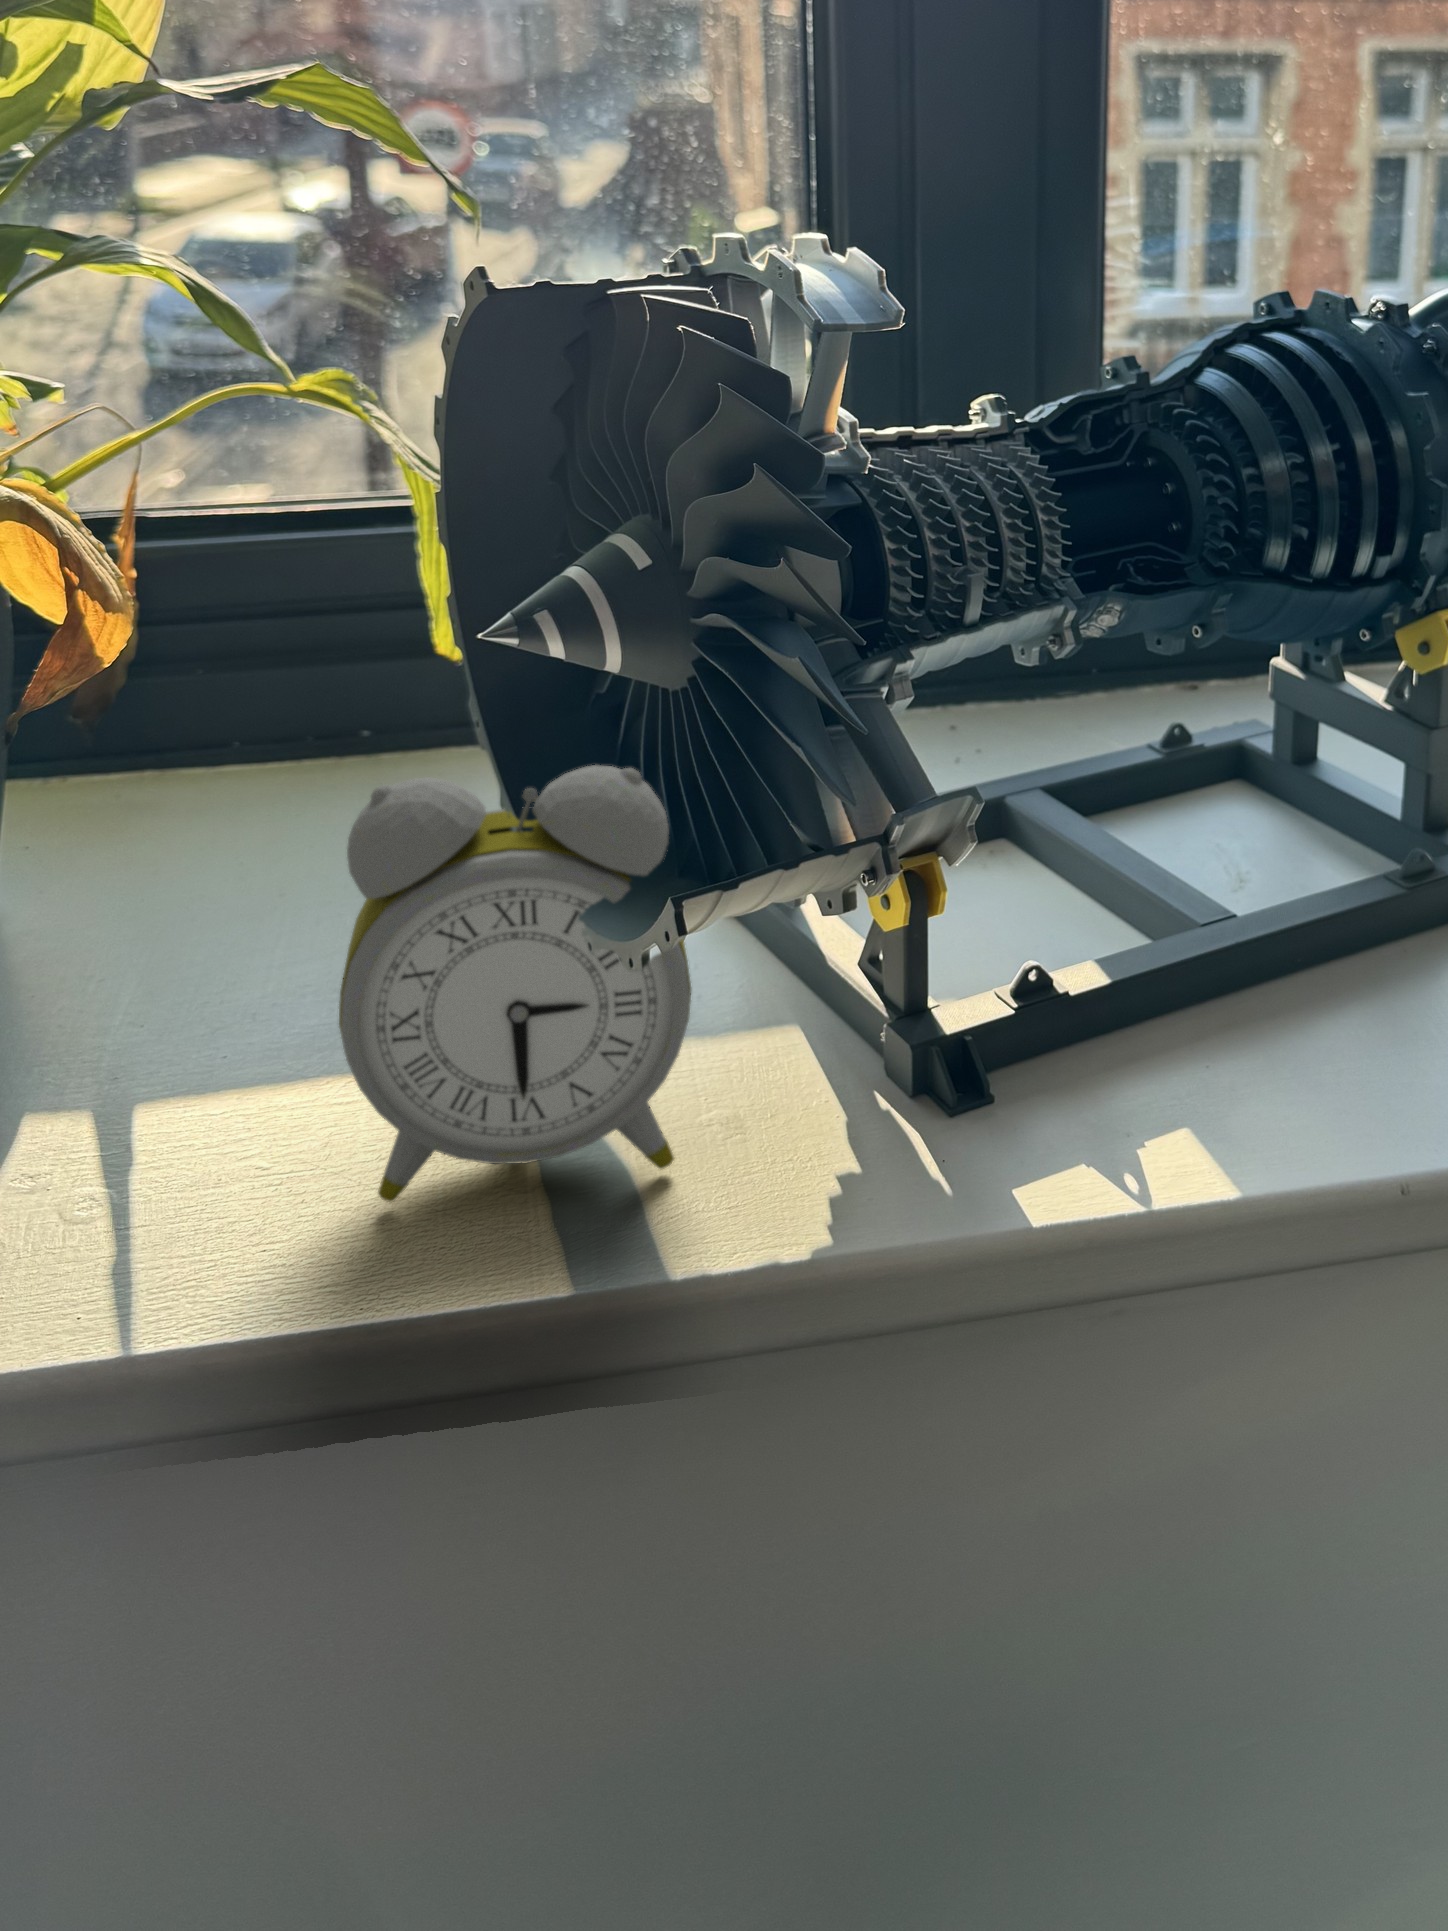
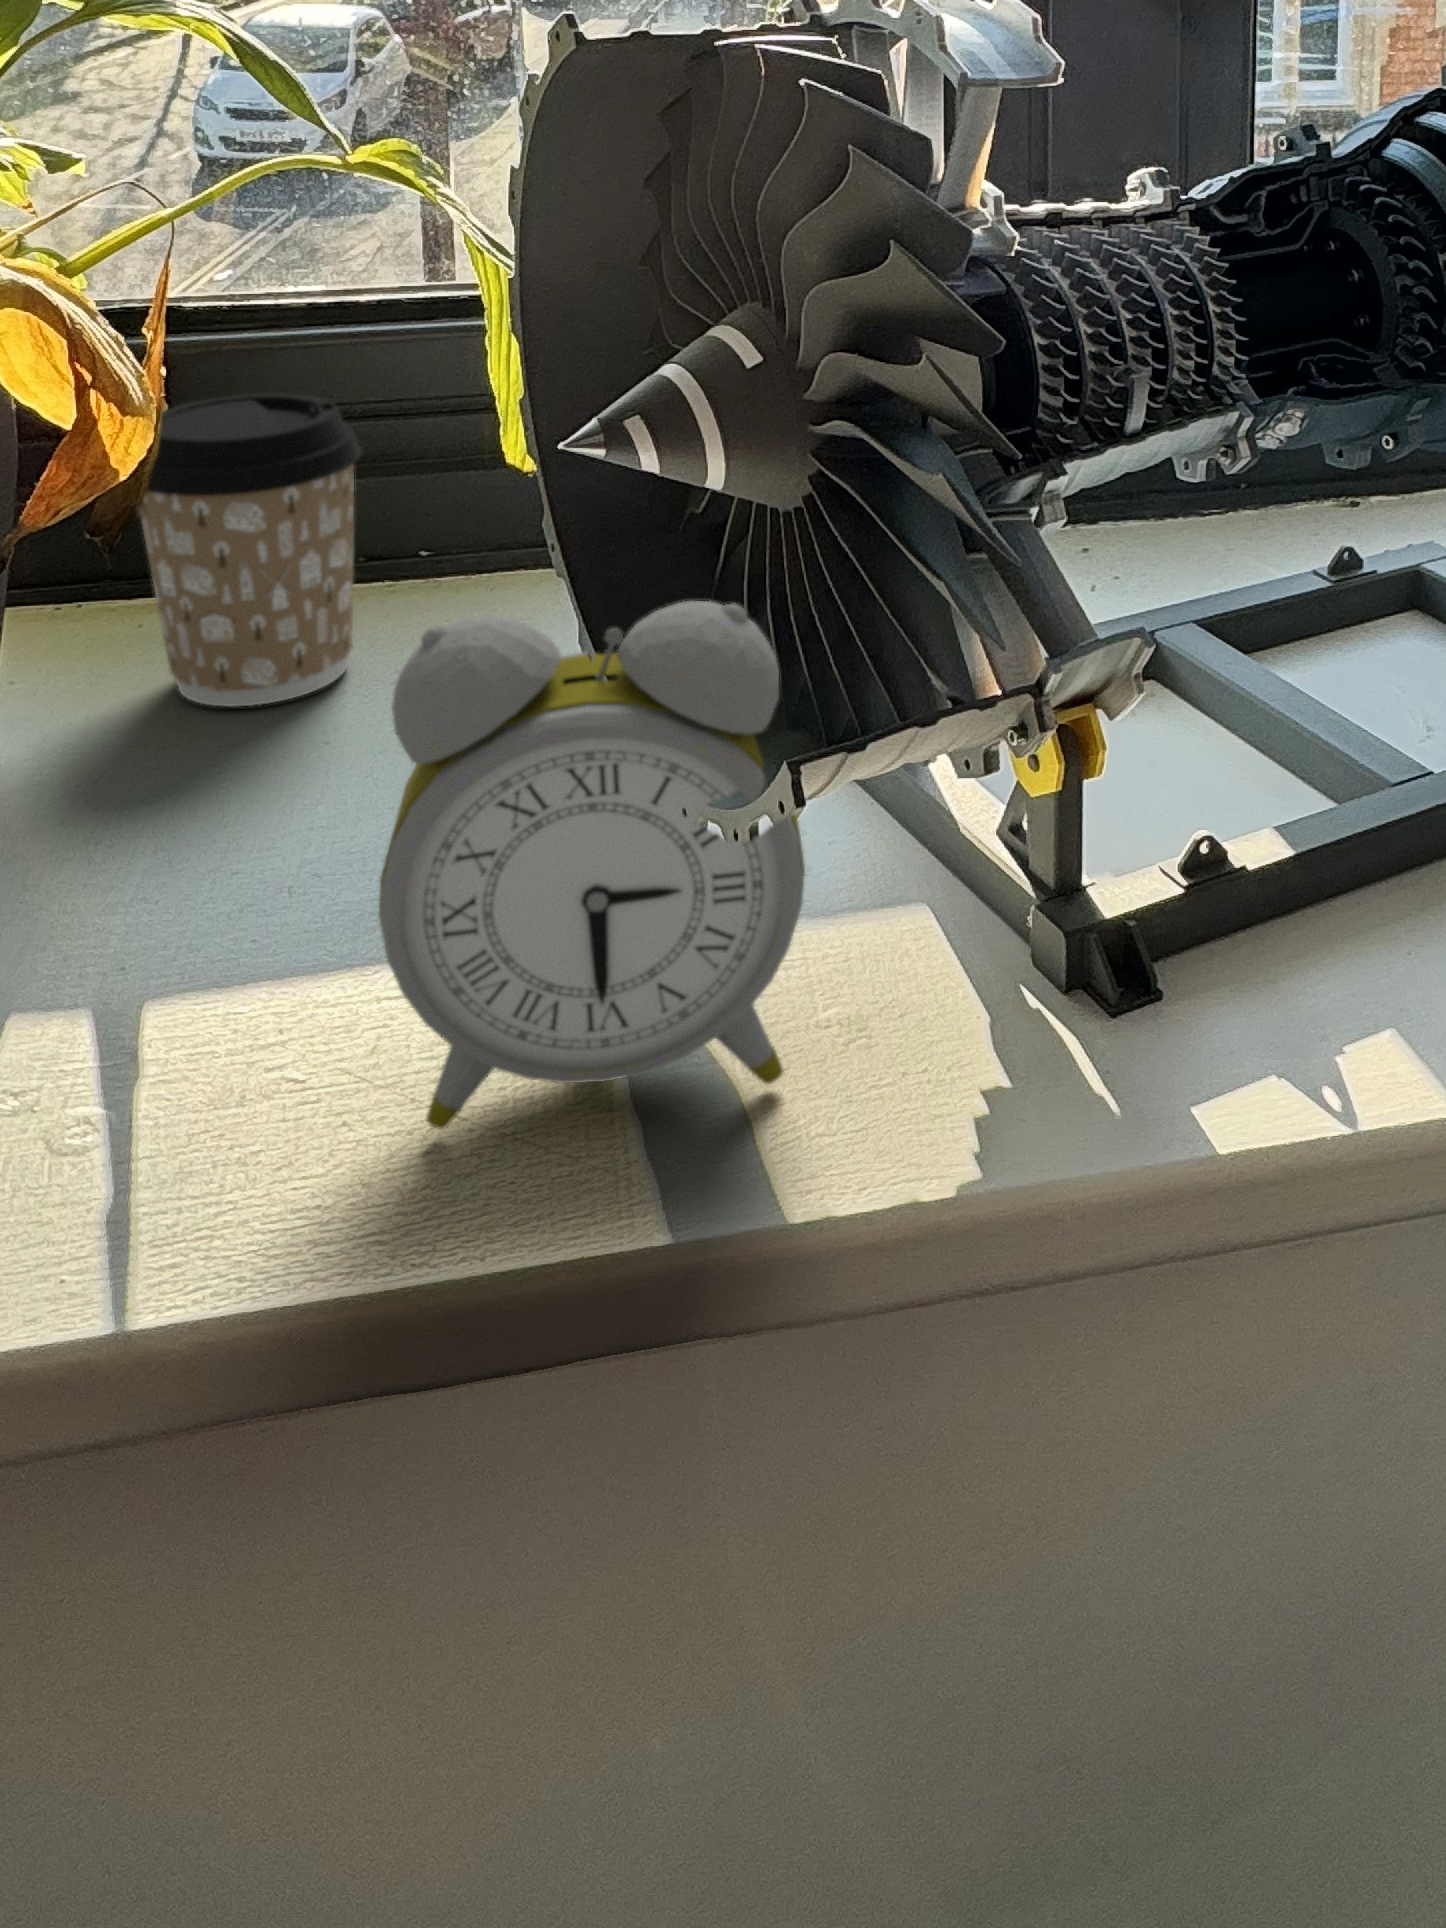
coffee cup: none [81,587,291,864] -> present [140,393,362,707]

